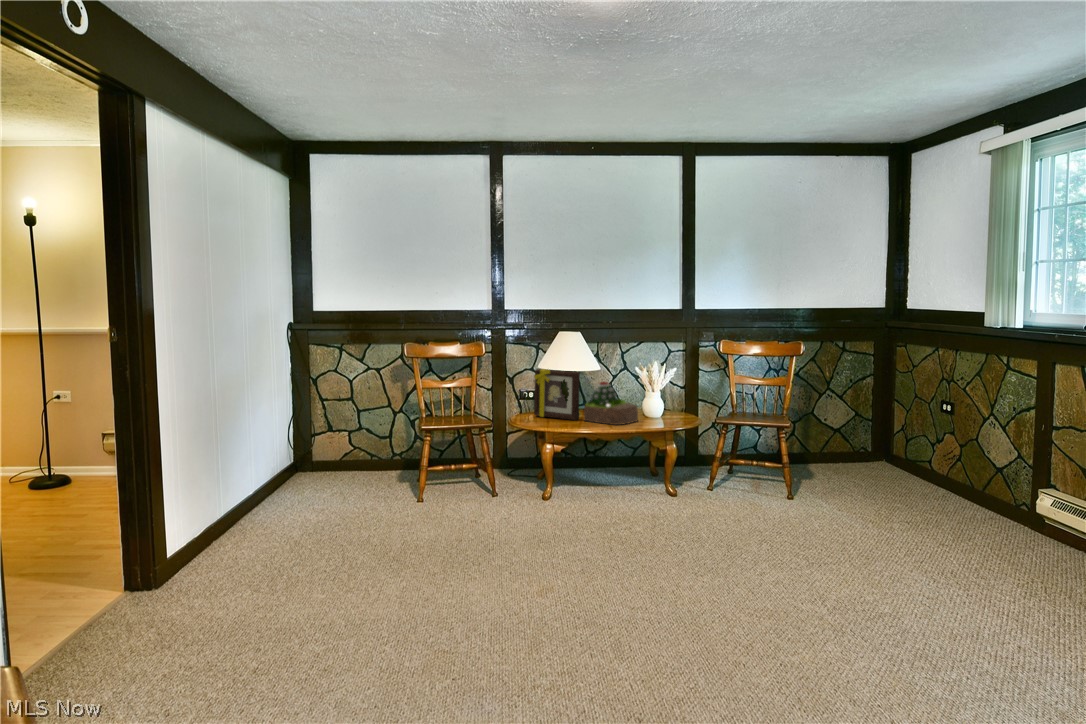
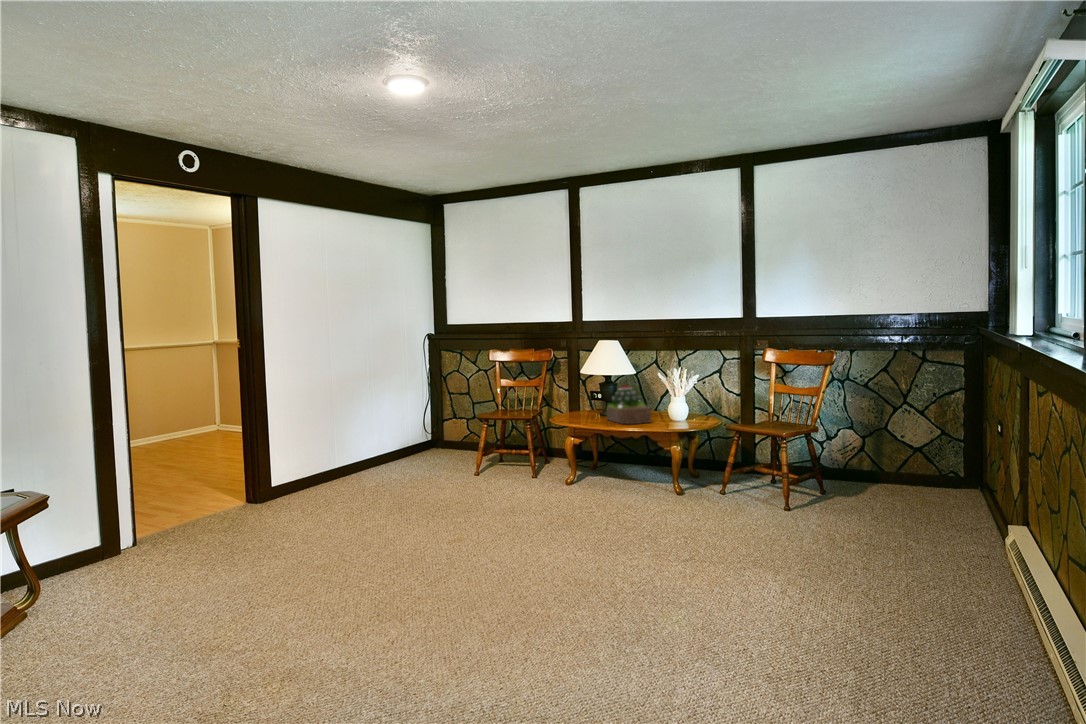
picture frame: present [534,369,580,420] -> none [577,373,607,419]

